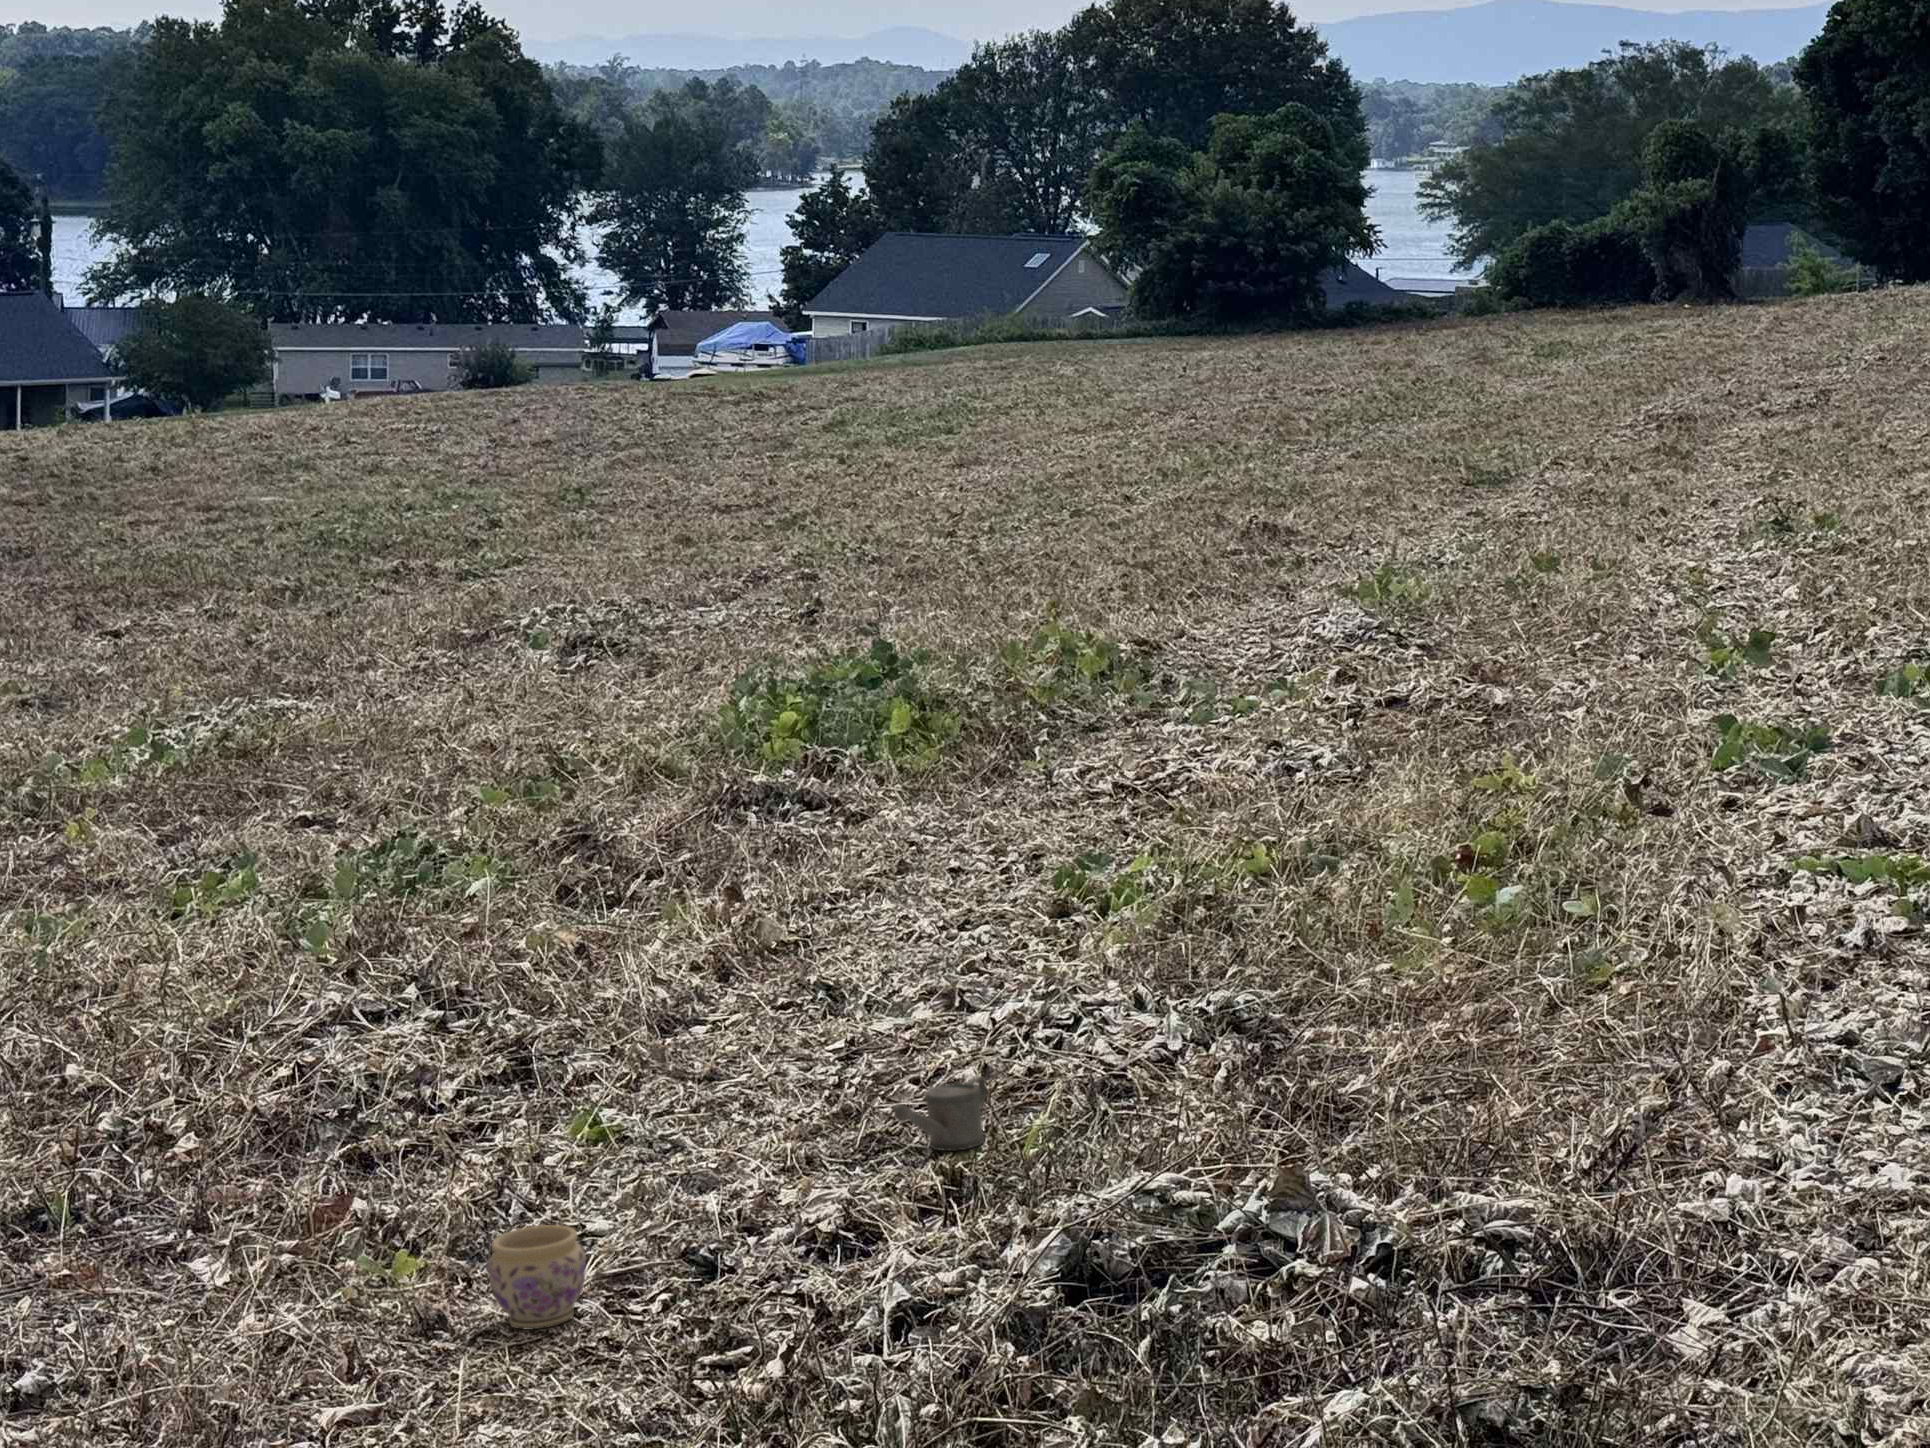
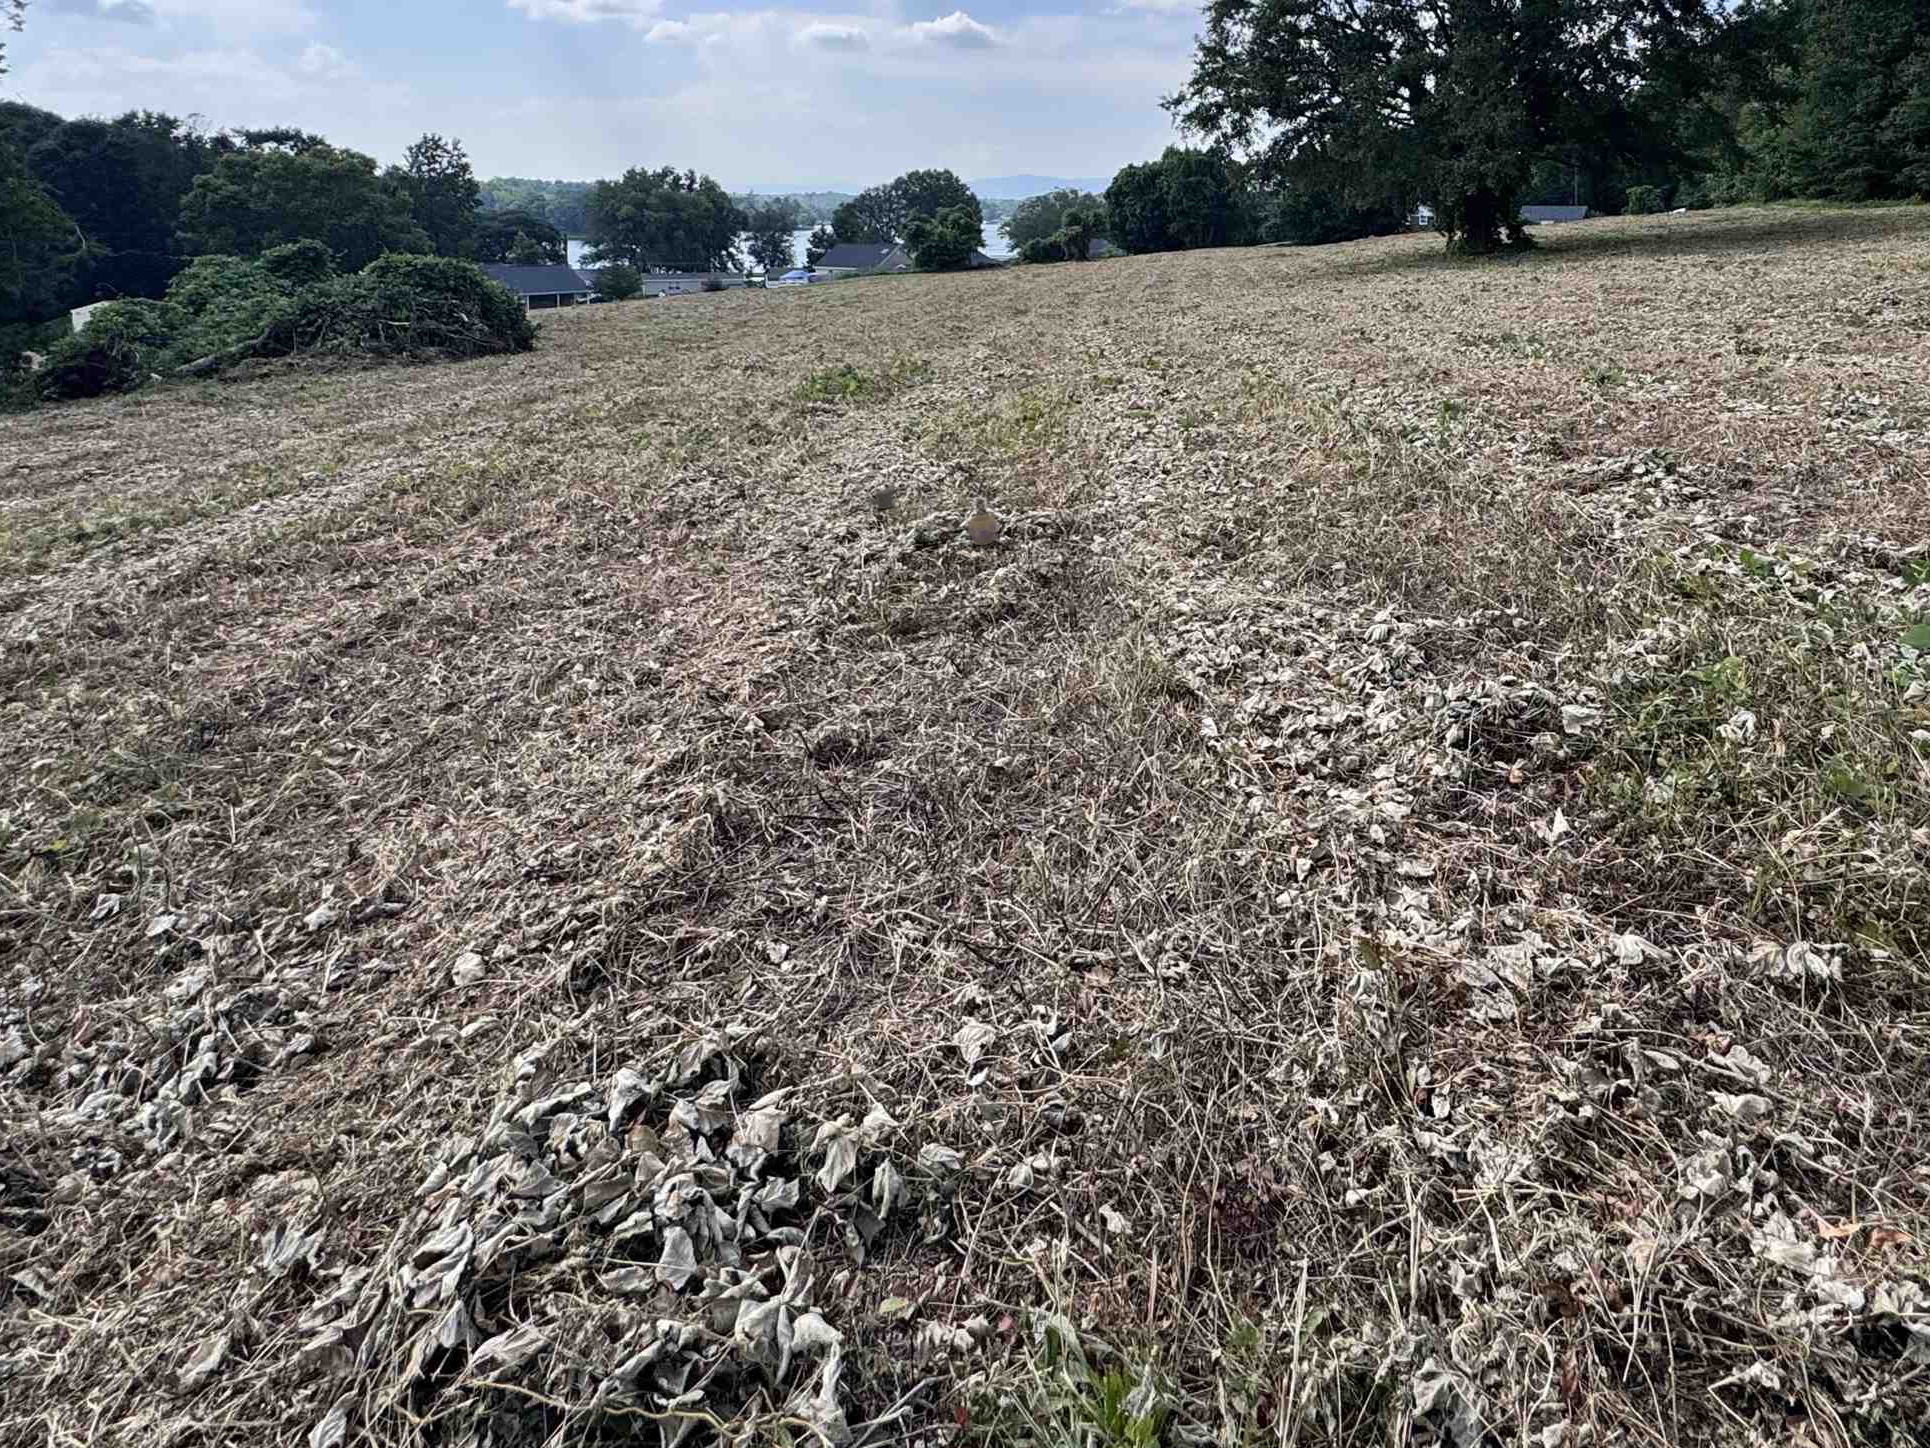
planter: present [487,1225,586,1330] -> present [968,515,997,545]

